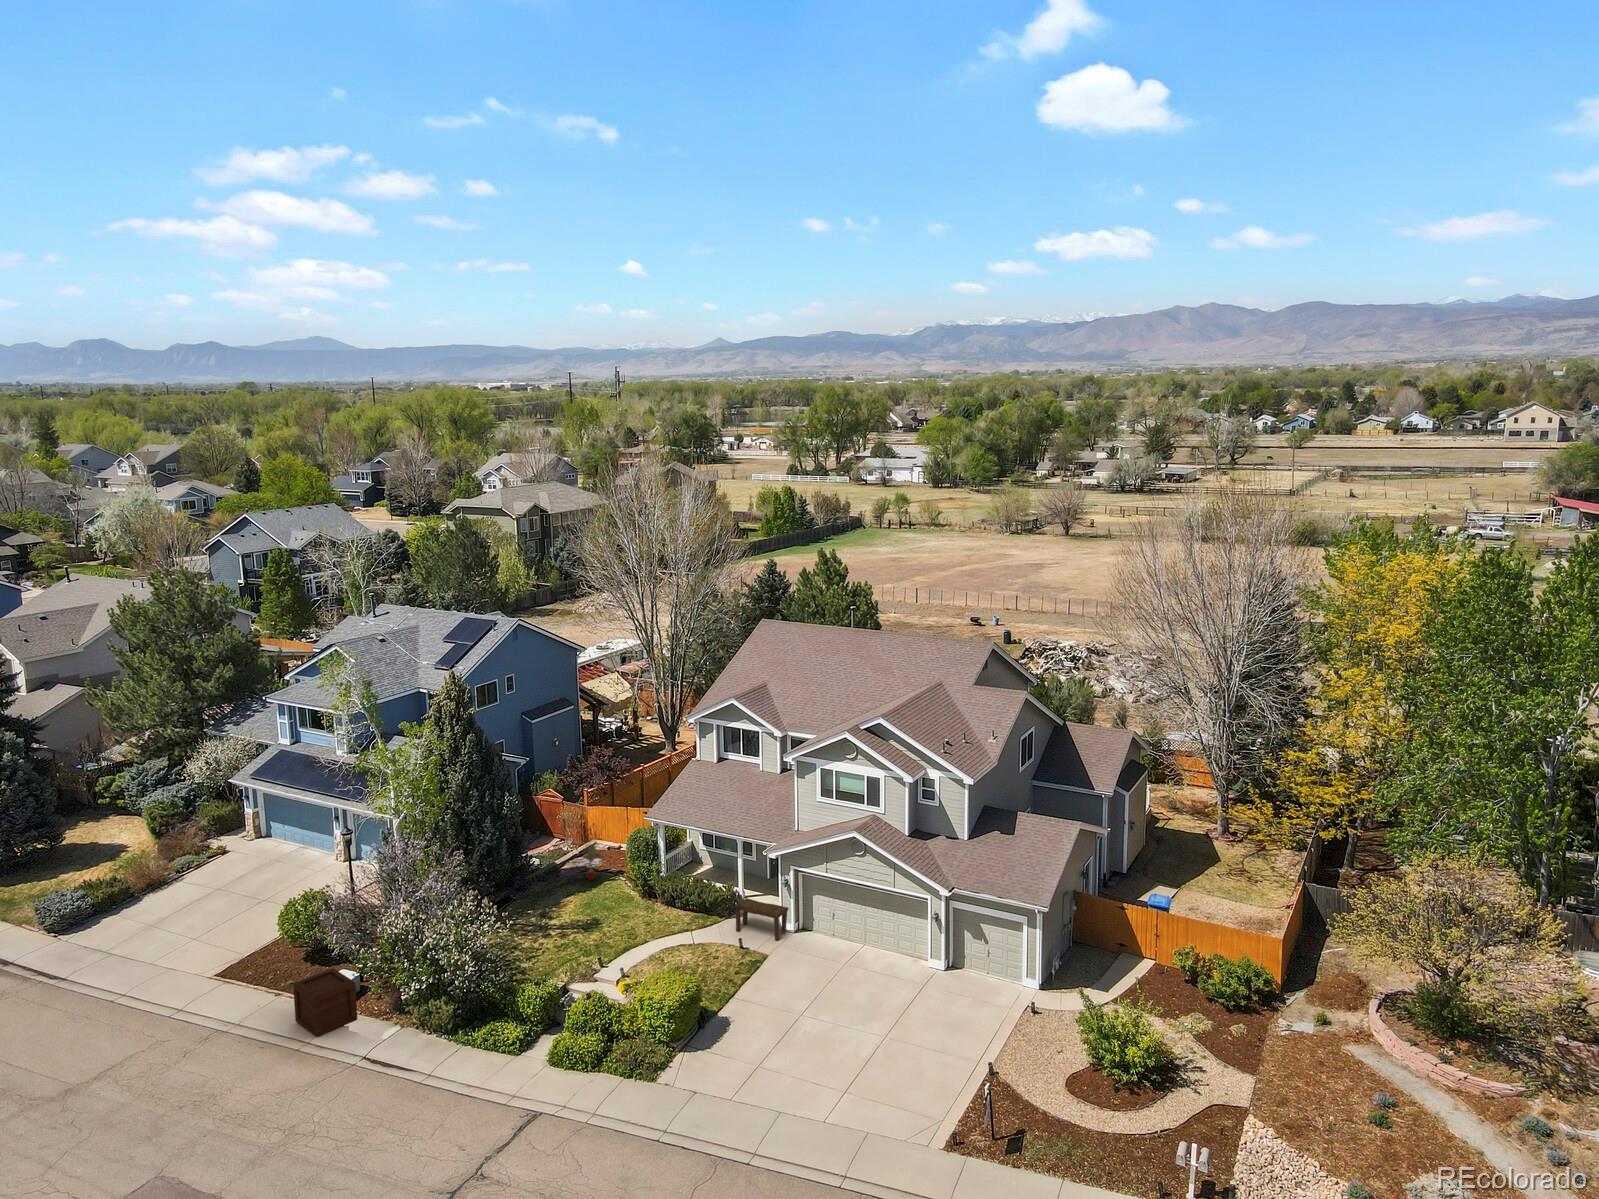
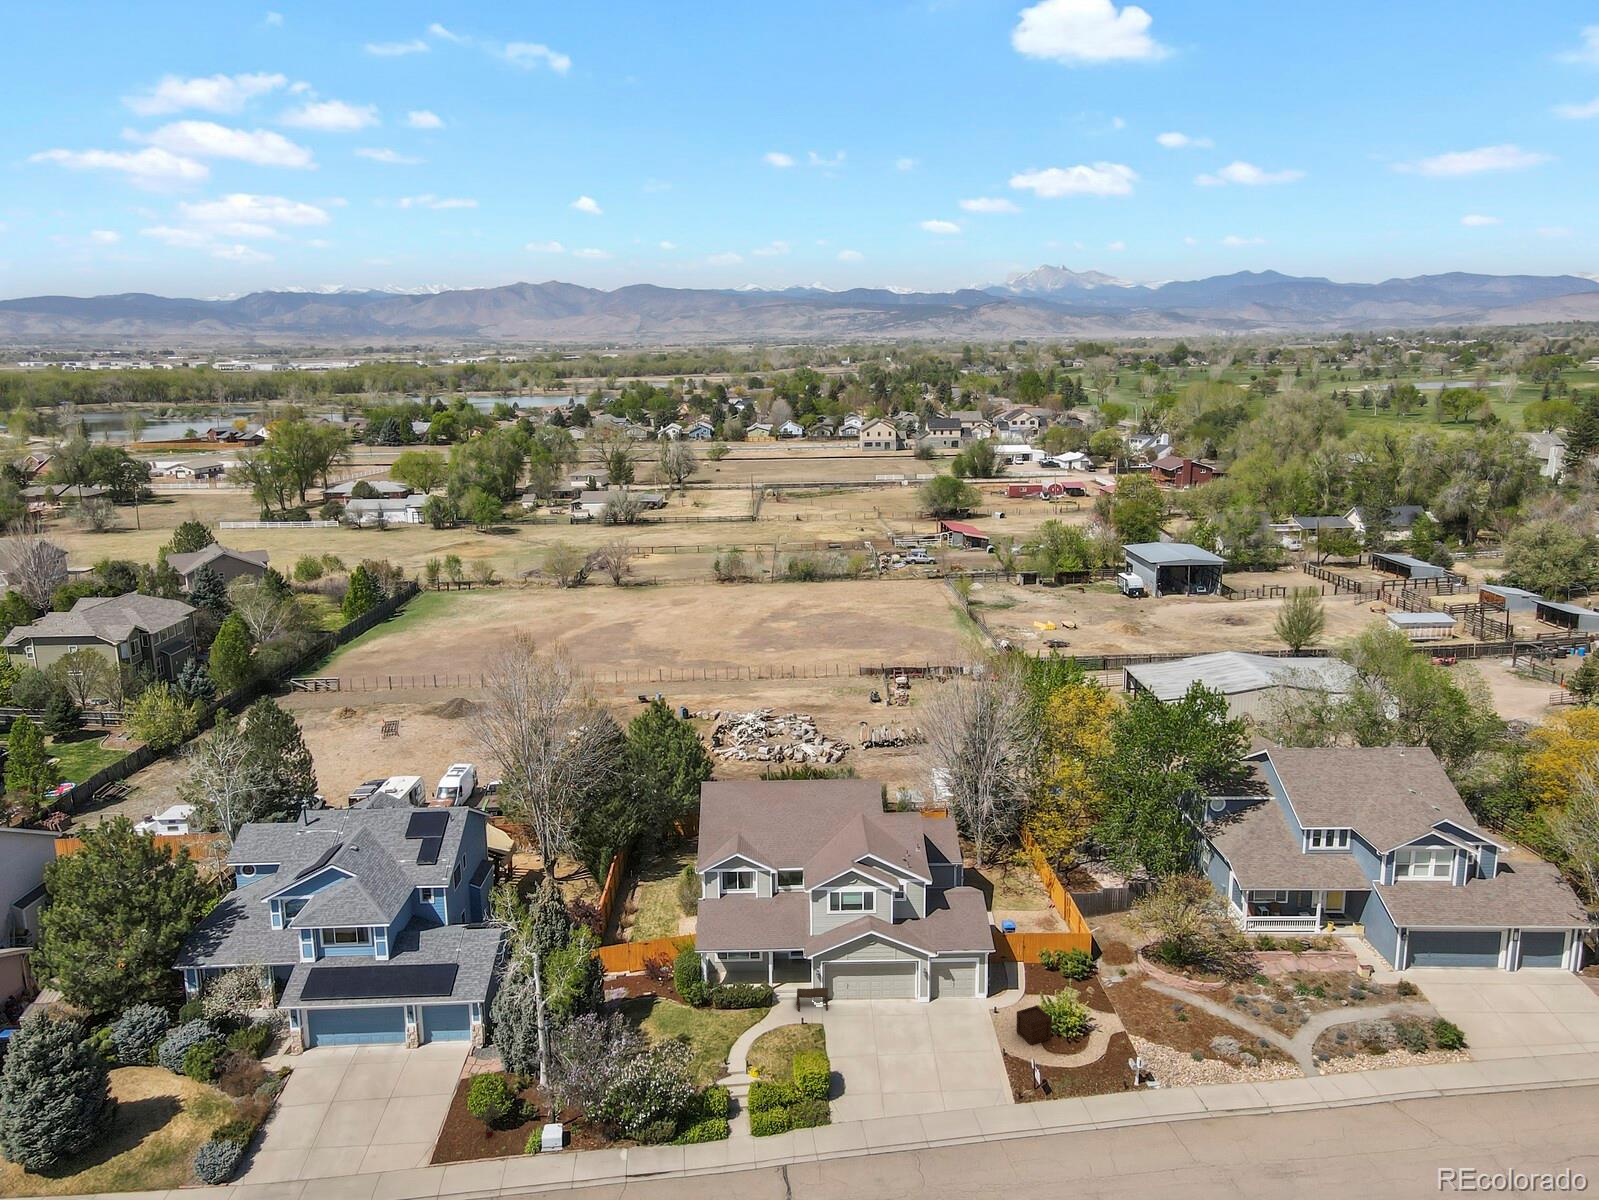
potted tree: present [584,841,605,880] -> present [474,1101,502,1137]
wooden crate: present [293,968,357,1037] -> present [1016,1006,1052,1045]

